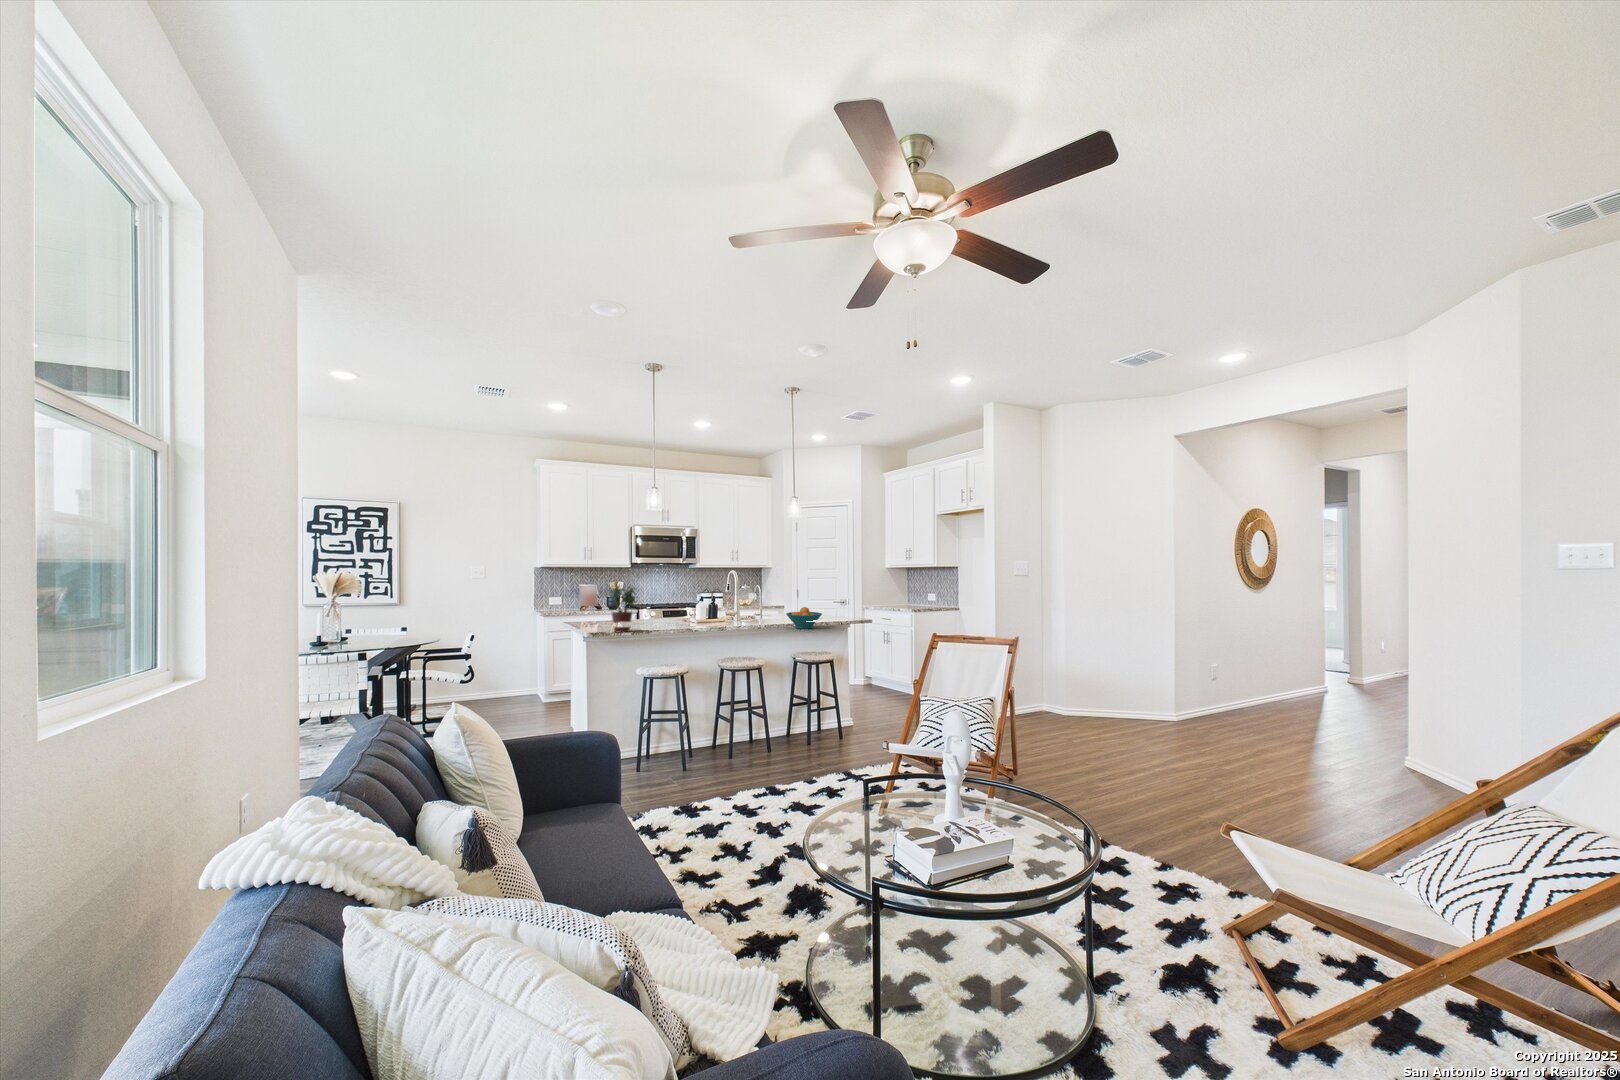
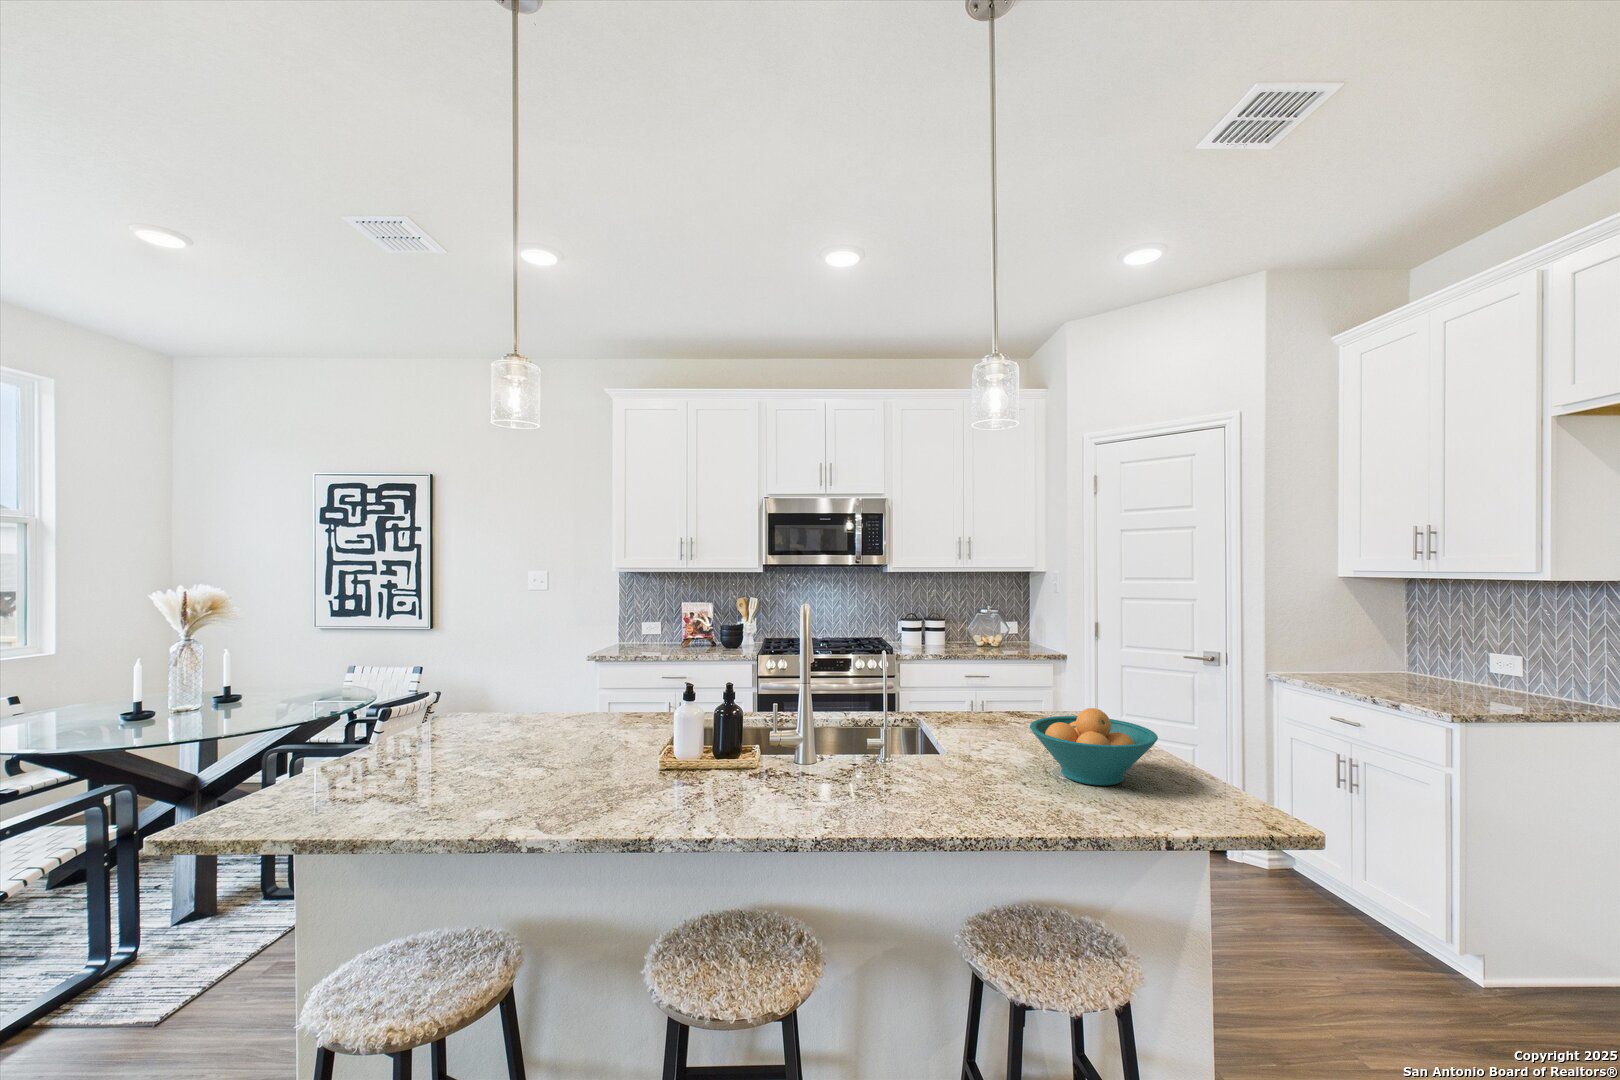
potted plant: present [610,586,636,632] -> none [554,623,630,743]

